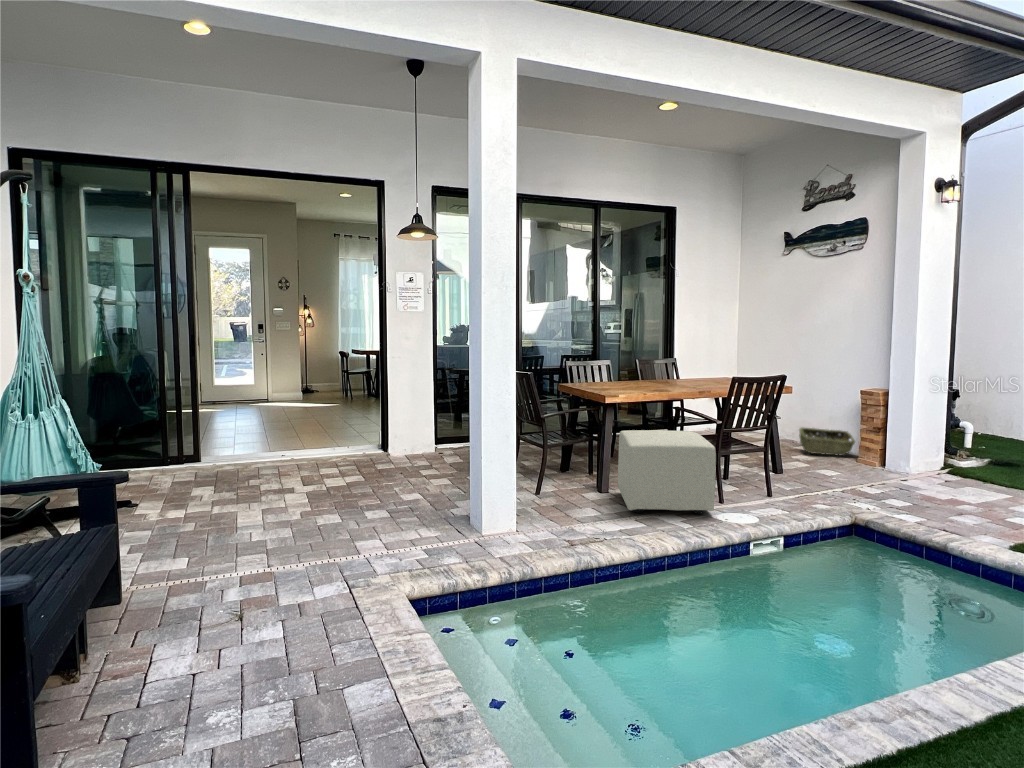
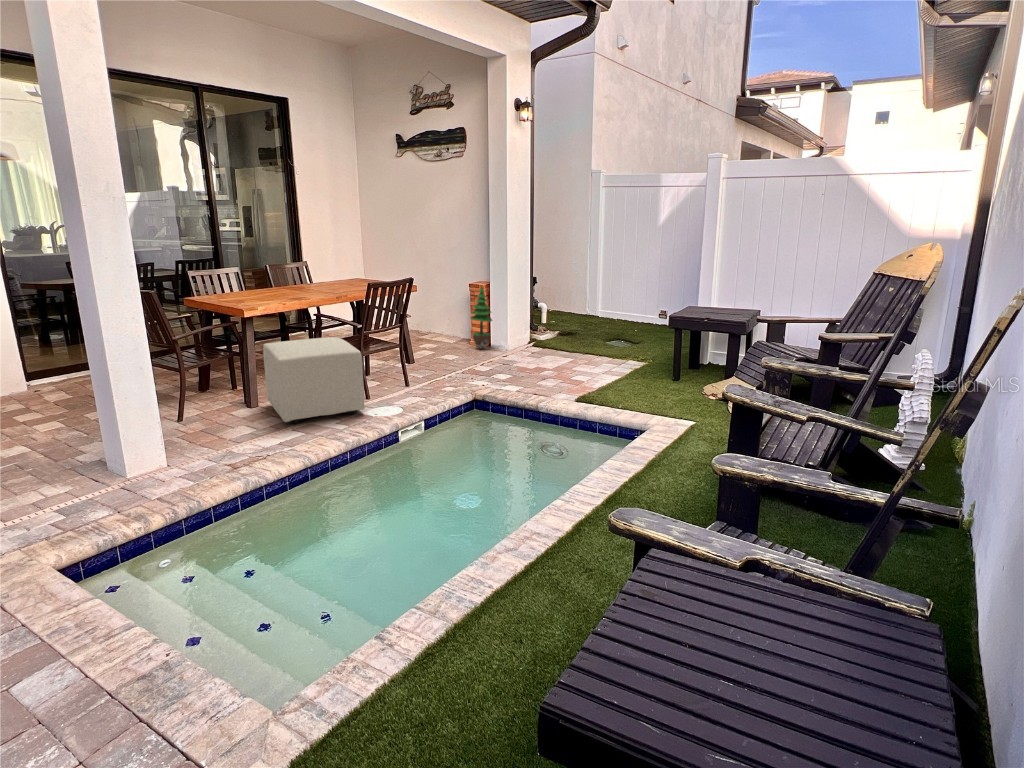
potted tree: none [857,393,888,468] -> present [471,287,492,349]
woven basket: present [799,428,855,455] -> none [424,318,469,341]

